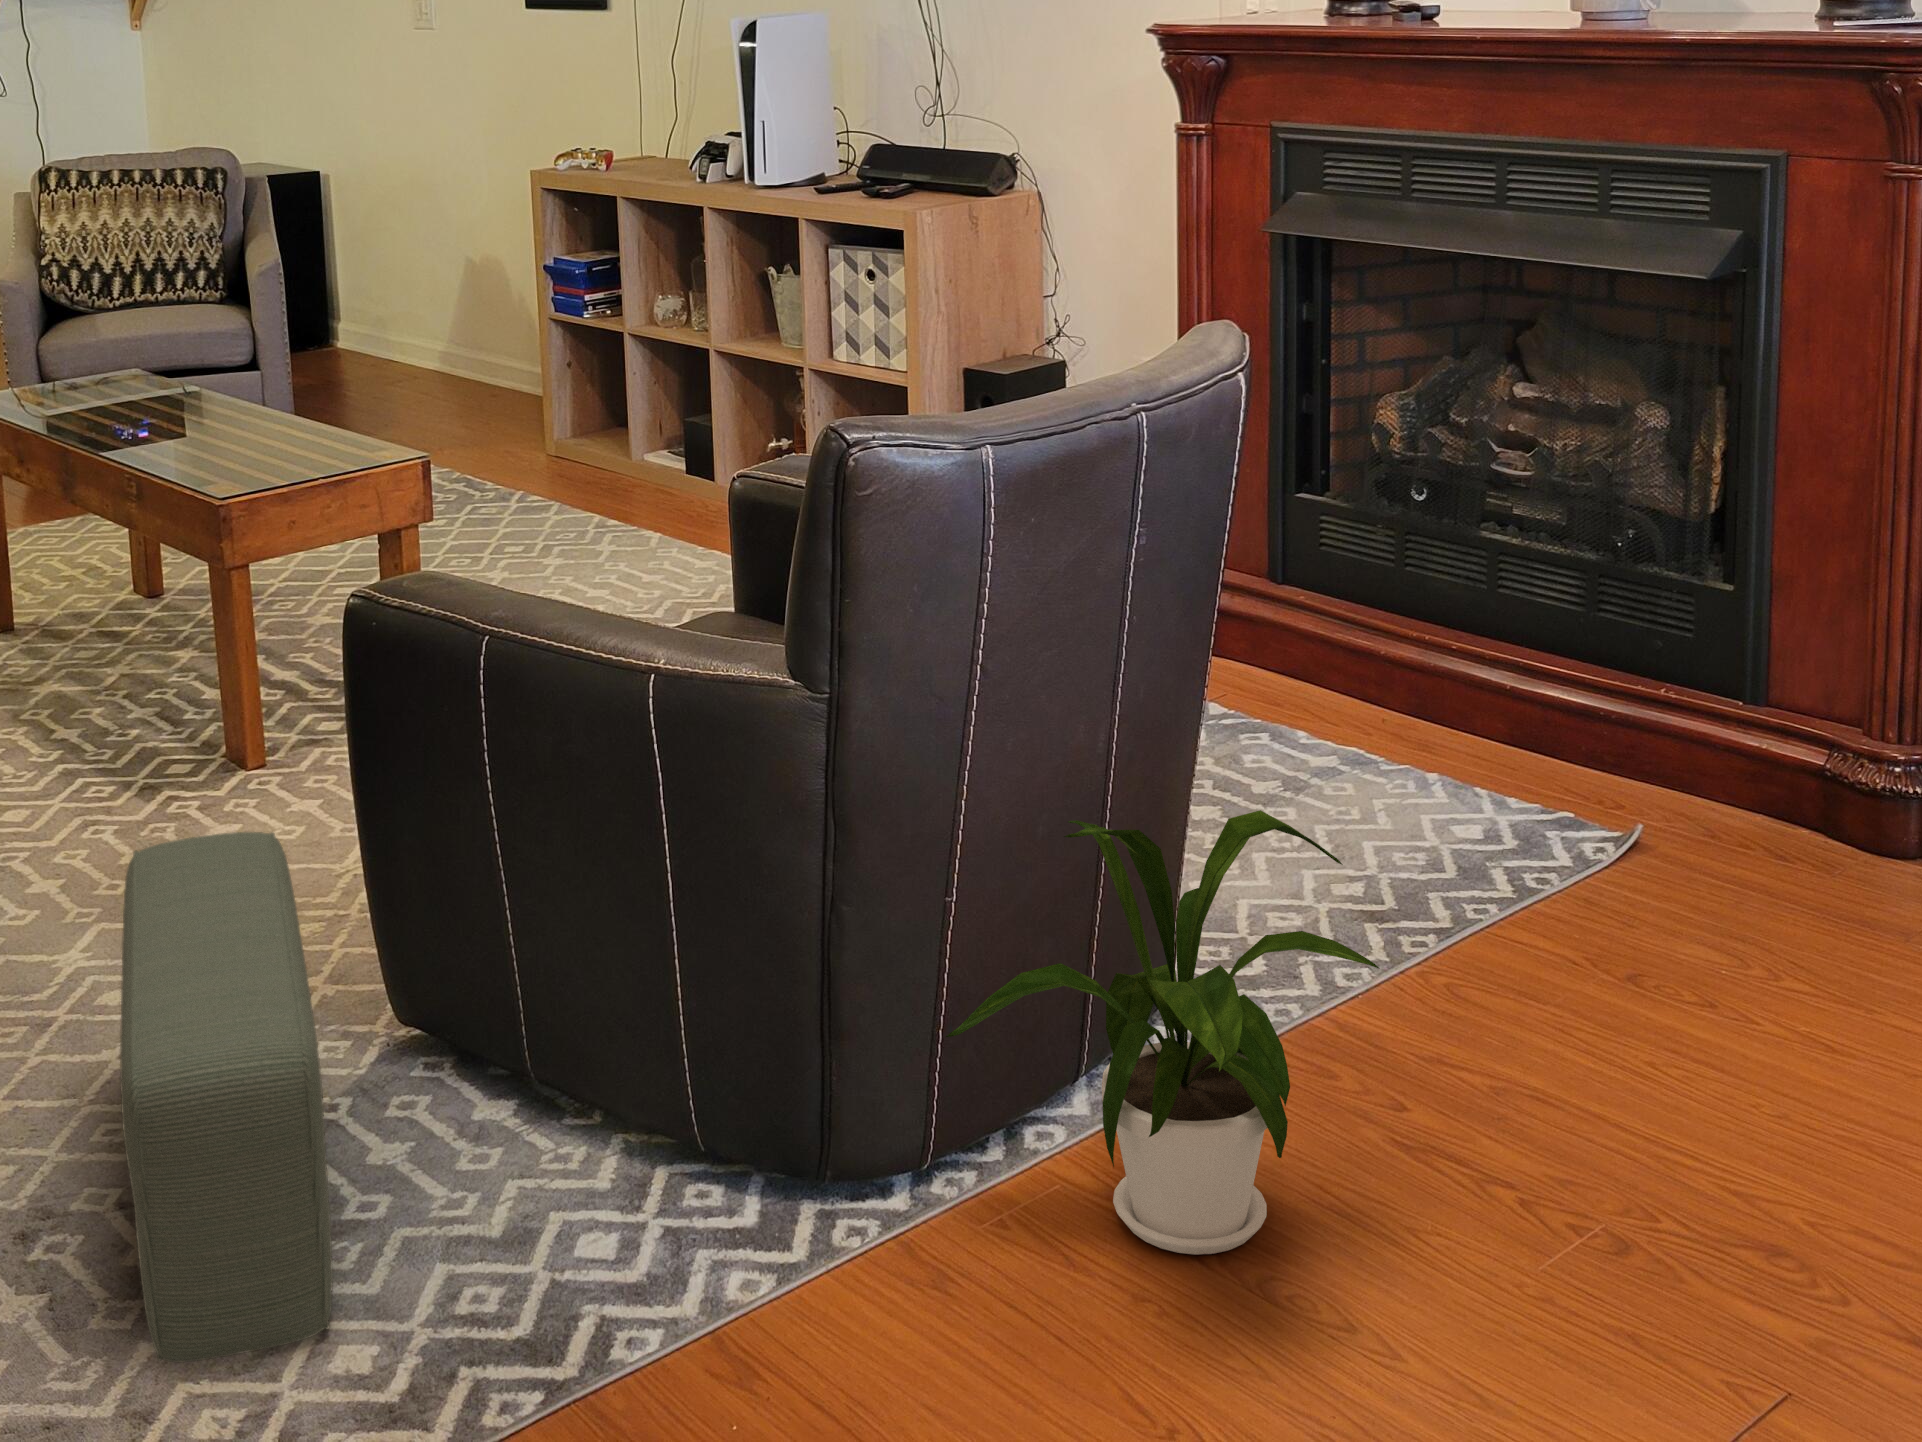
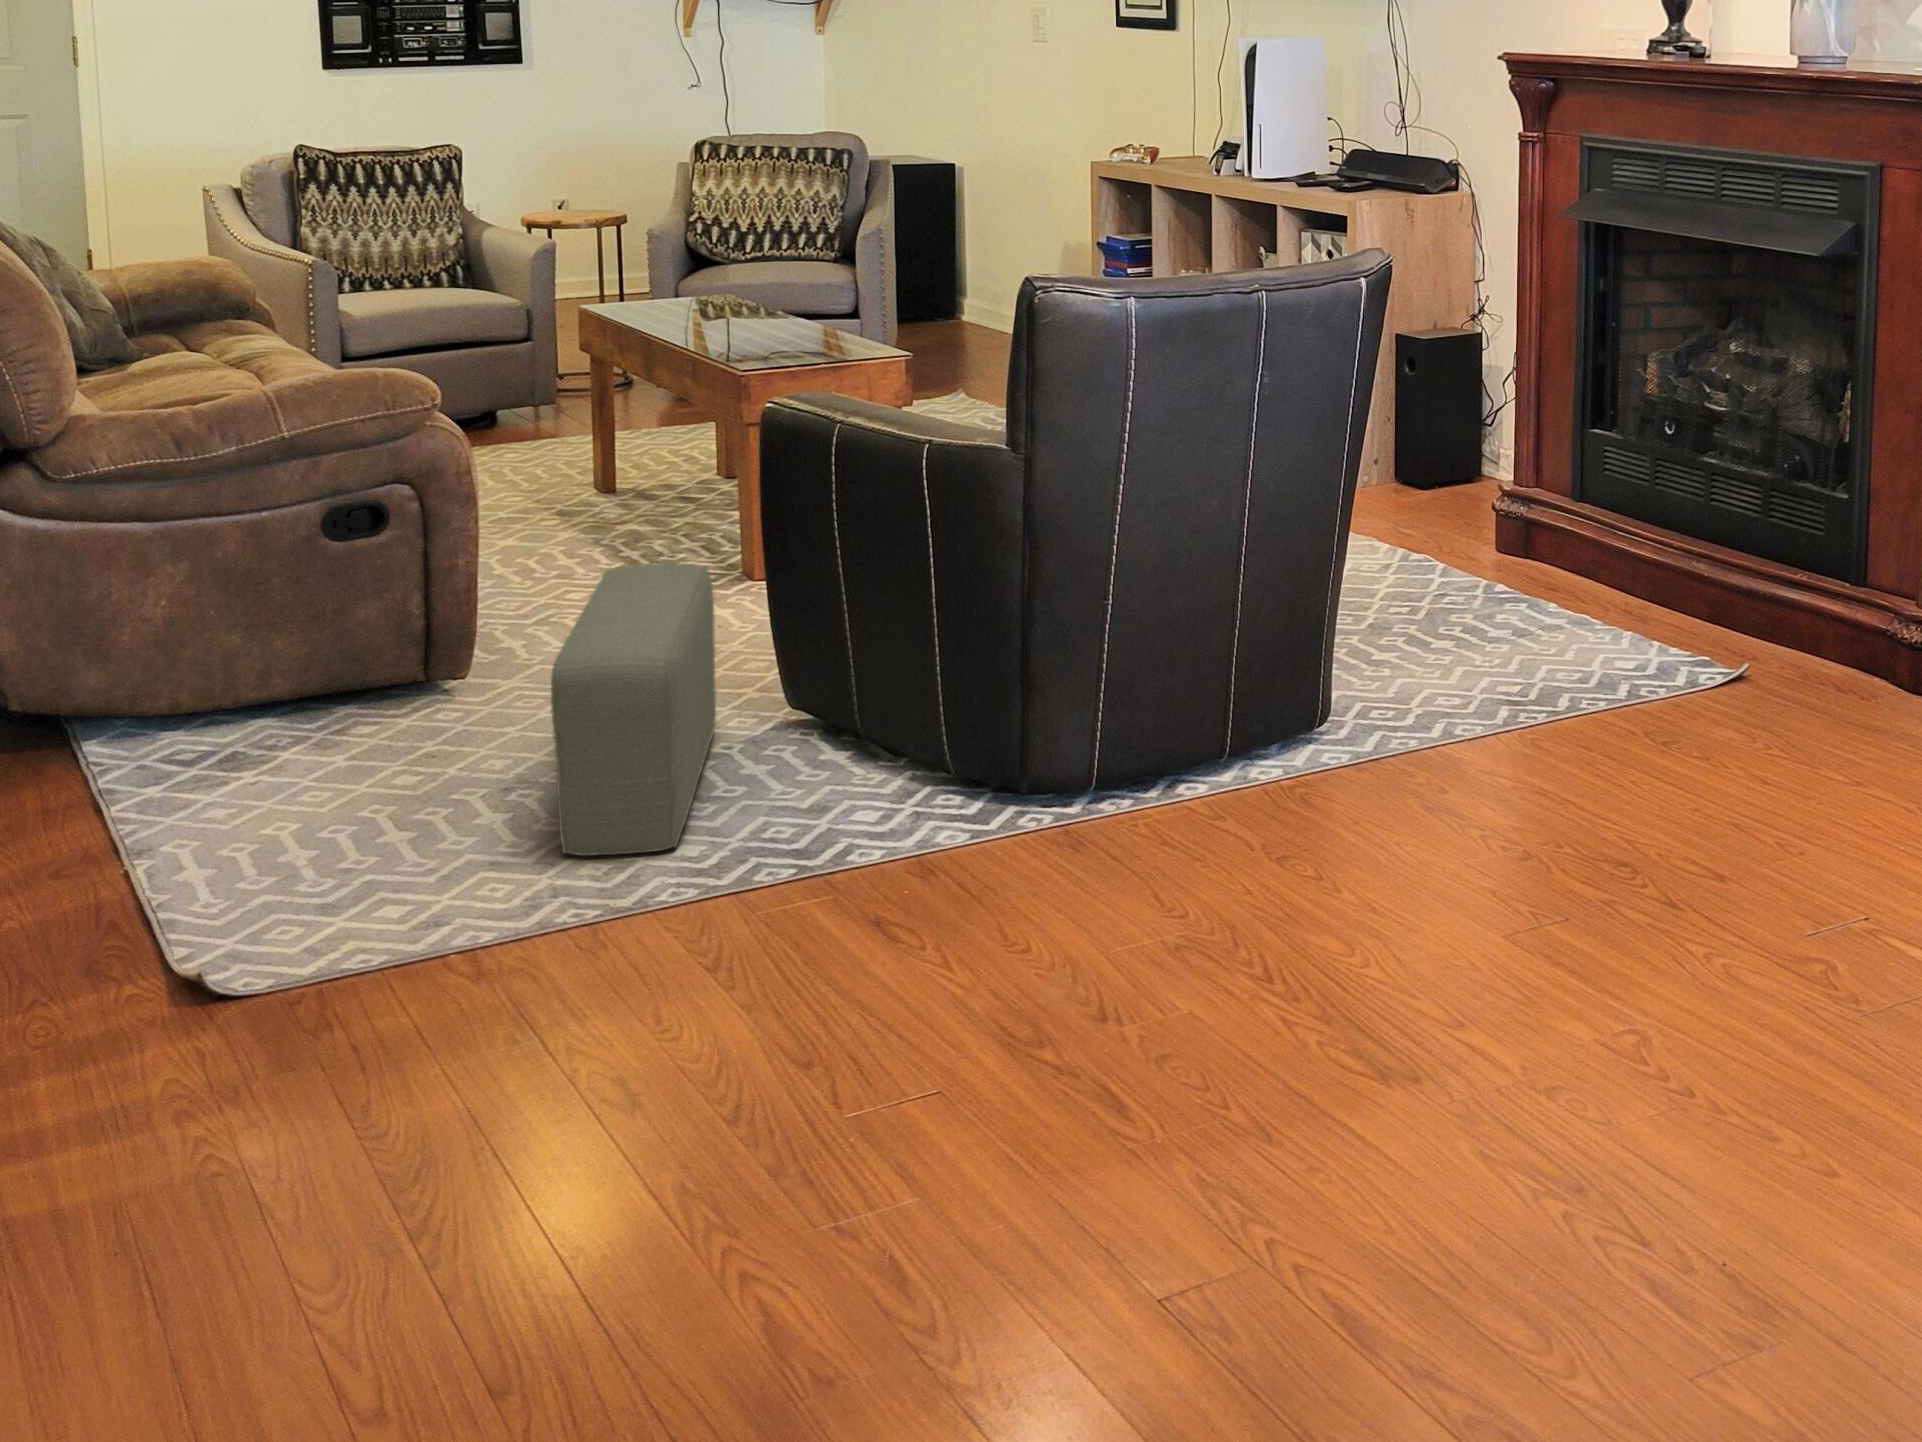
house plant: present [946,810,1380,1255] -> none [1104,553,1374,852]

